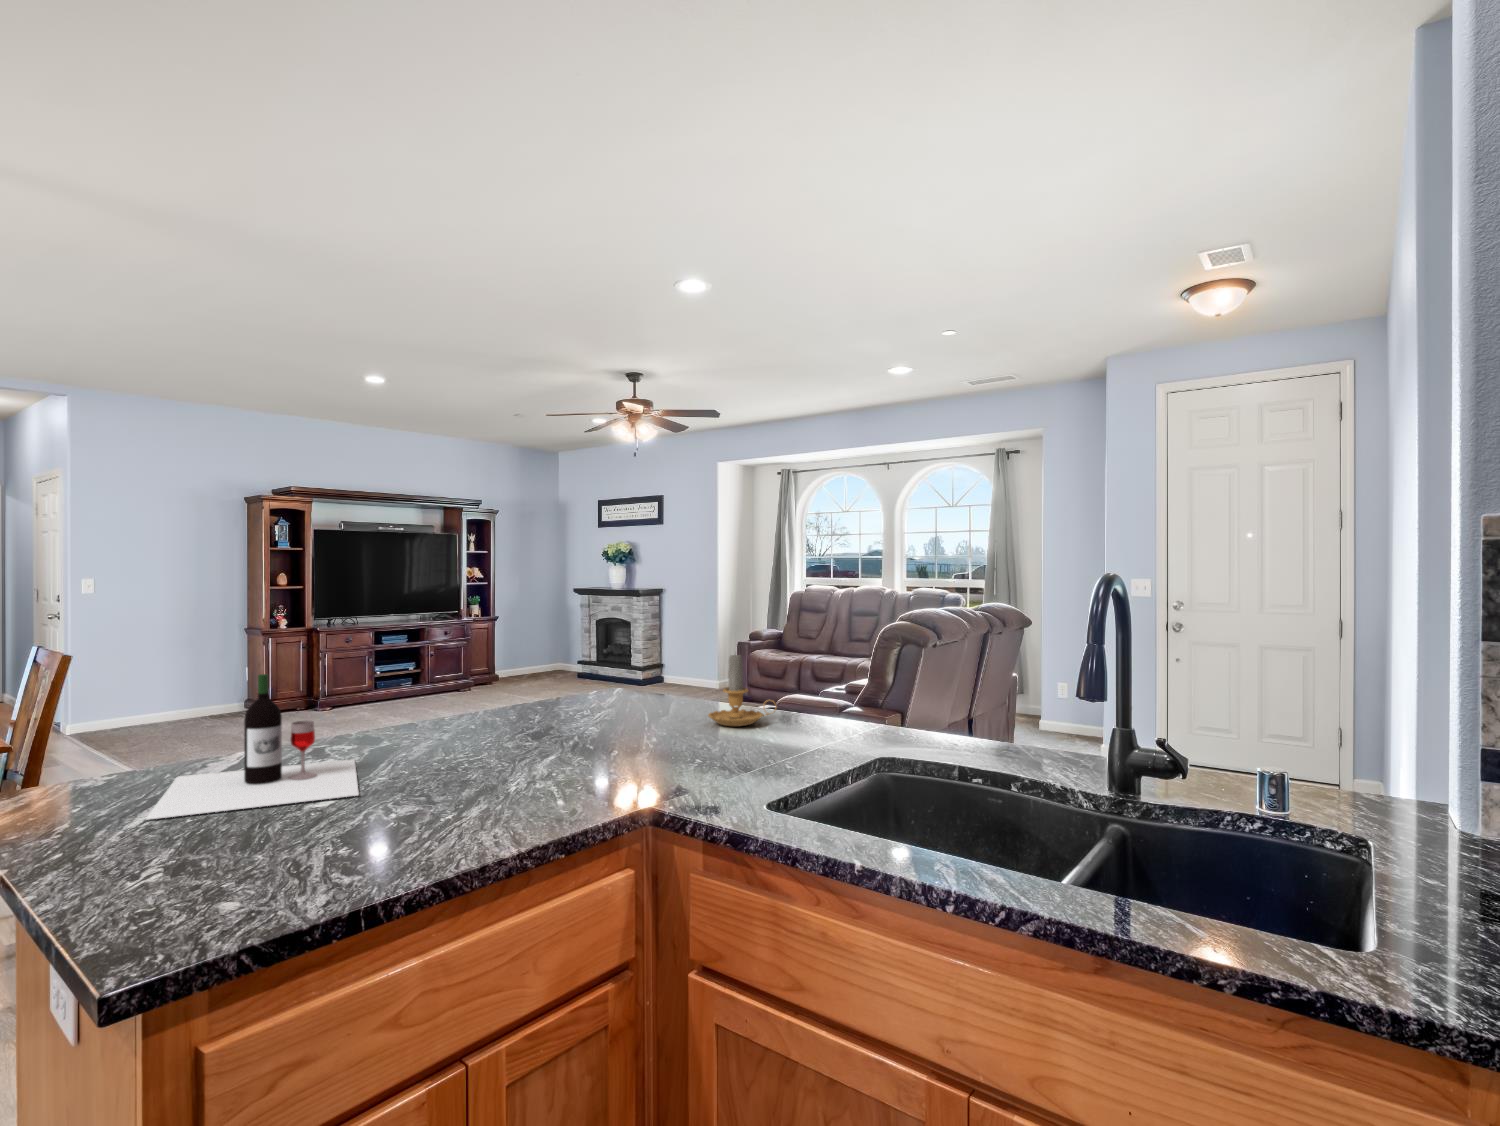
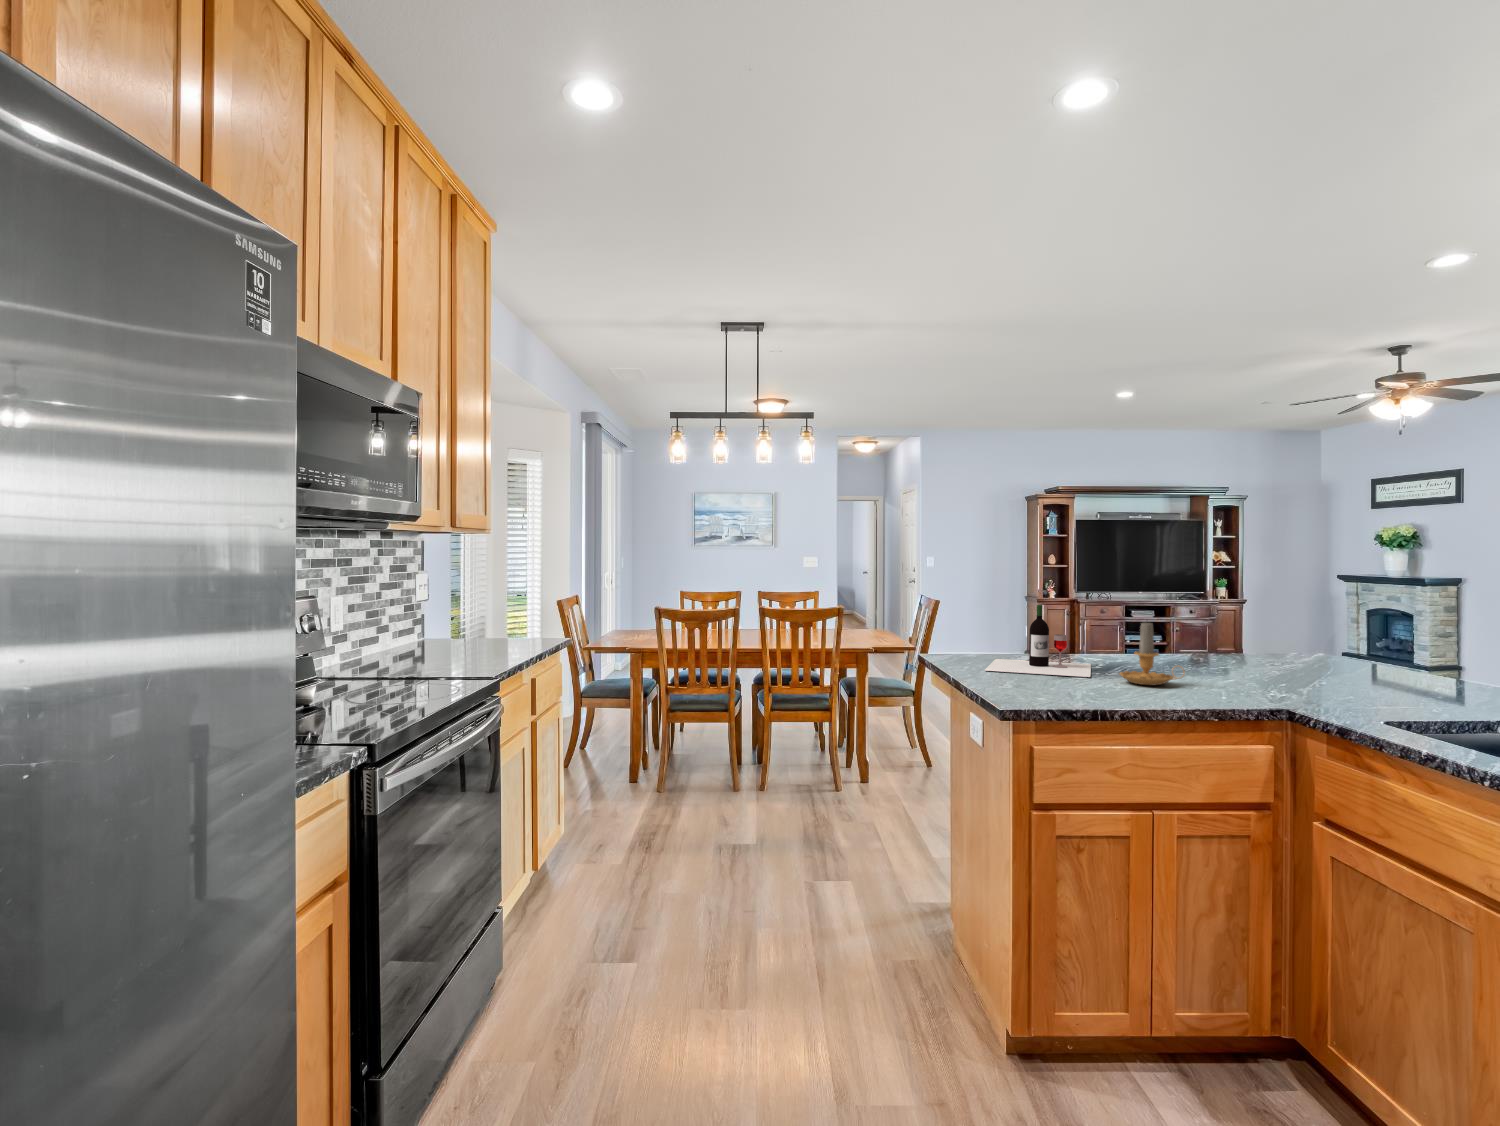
candle: present [708,655,777,727] -> present [1120,623,1185,685]

